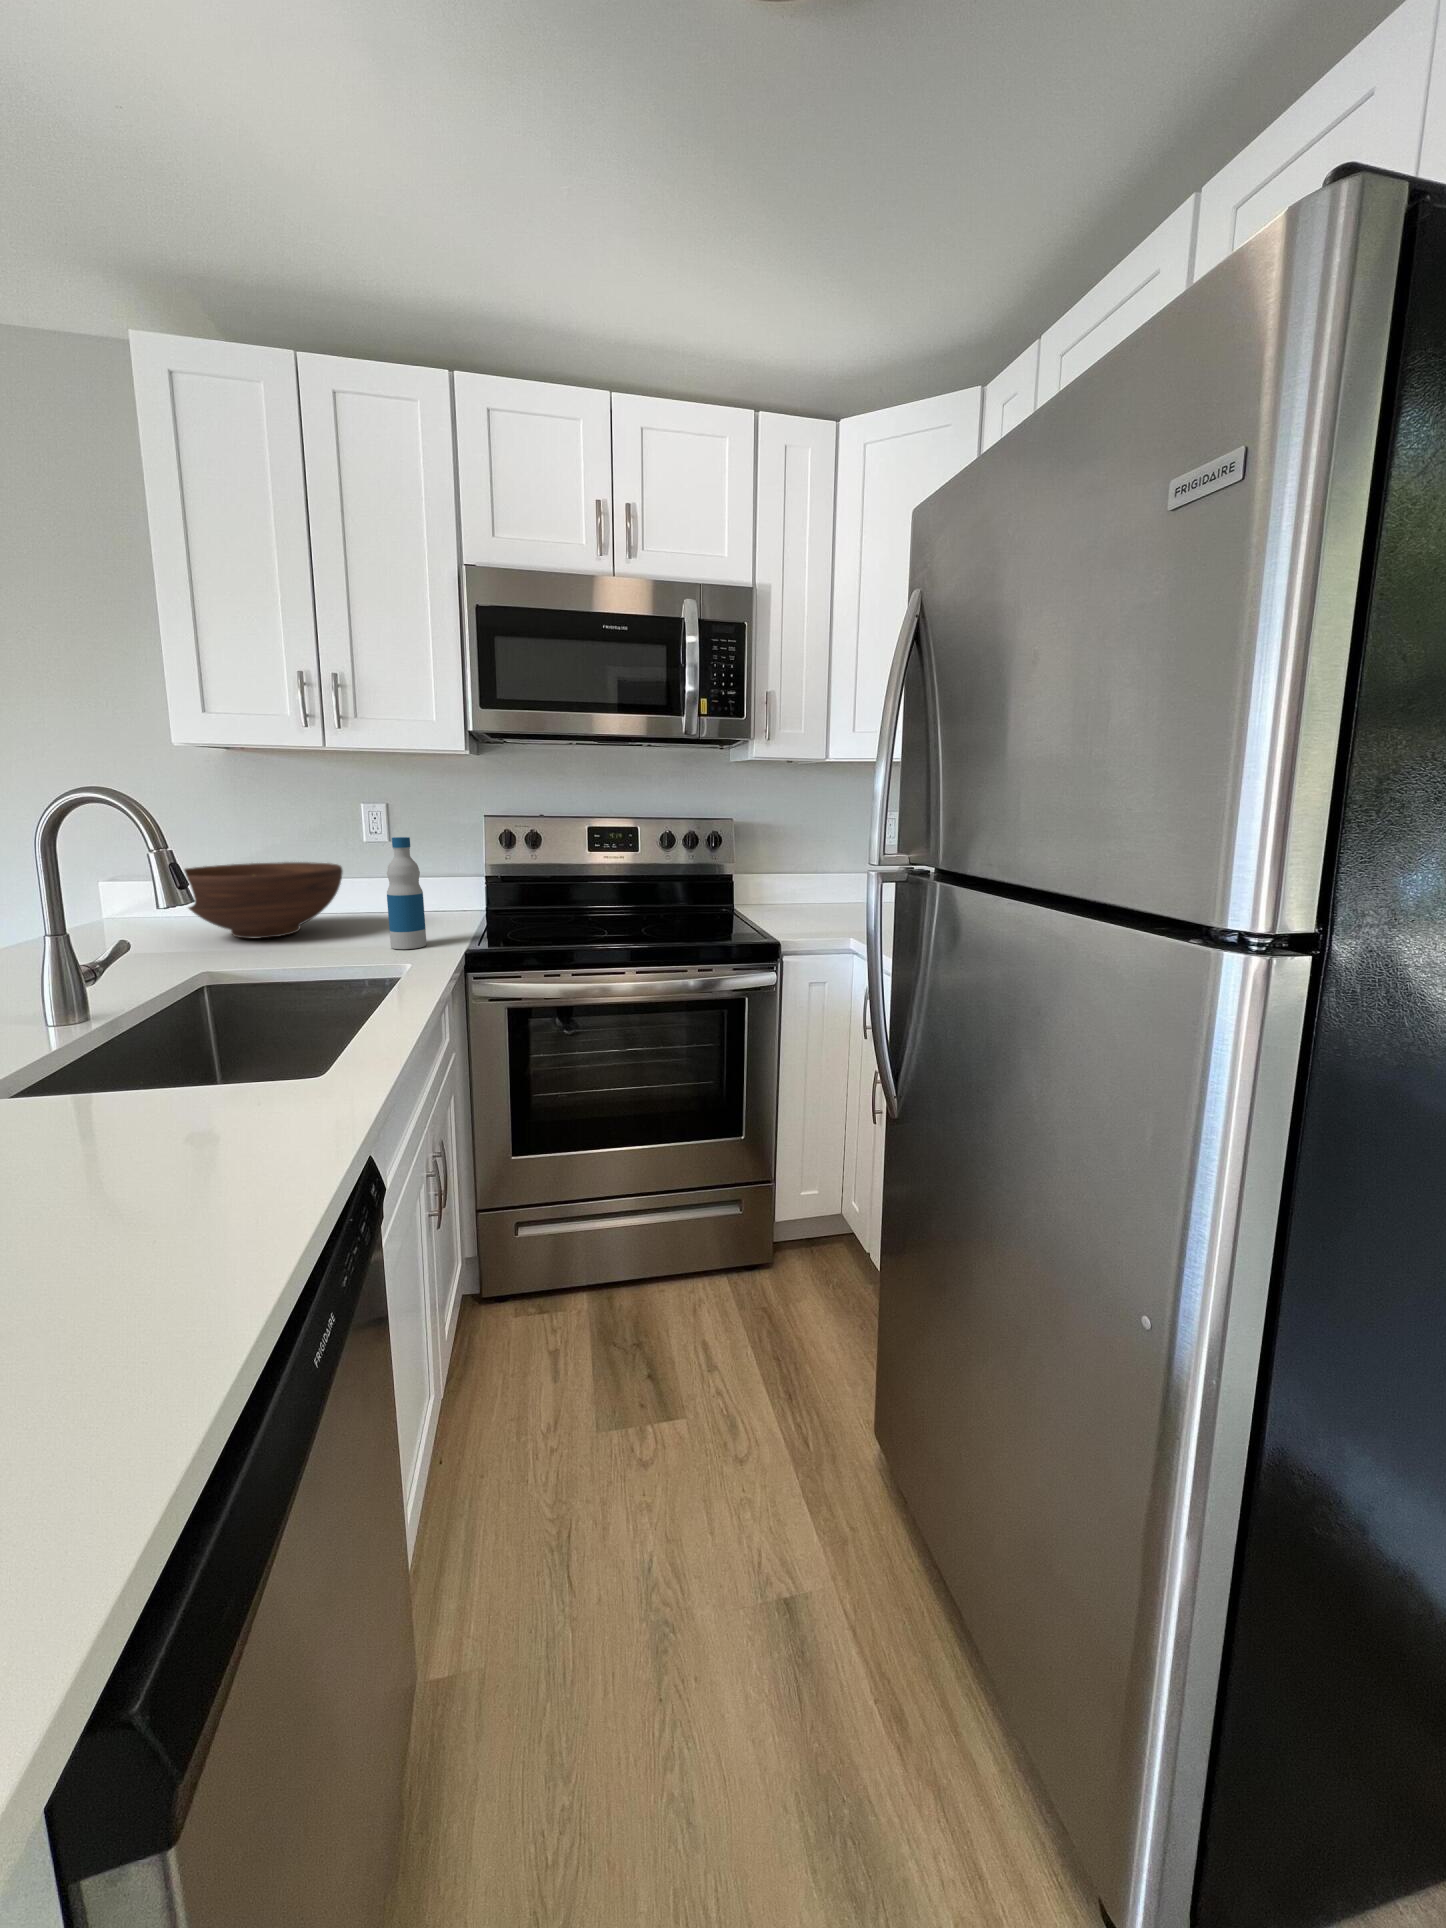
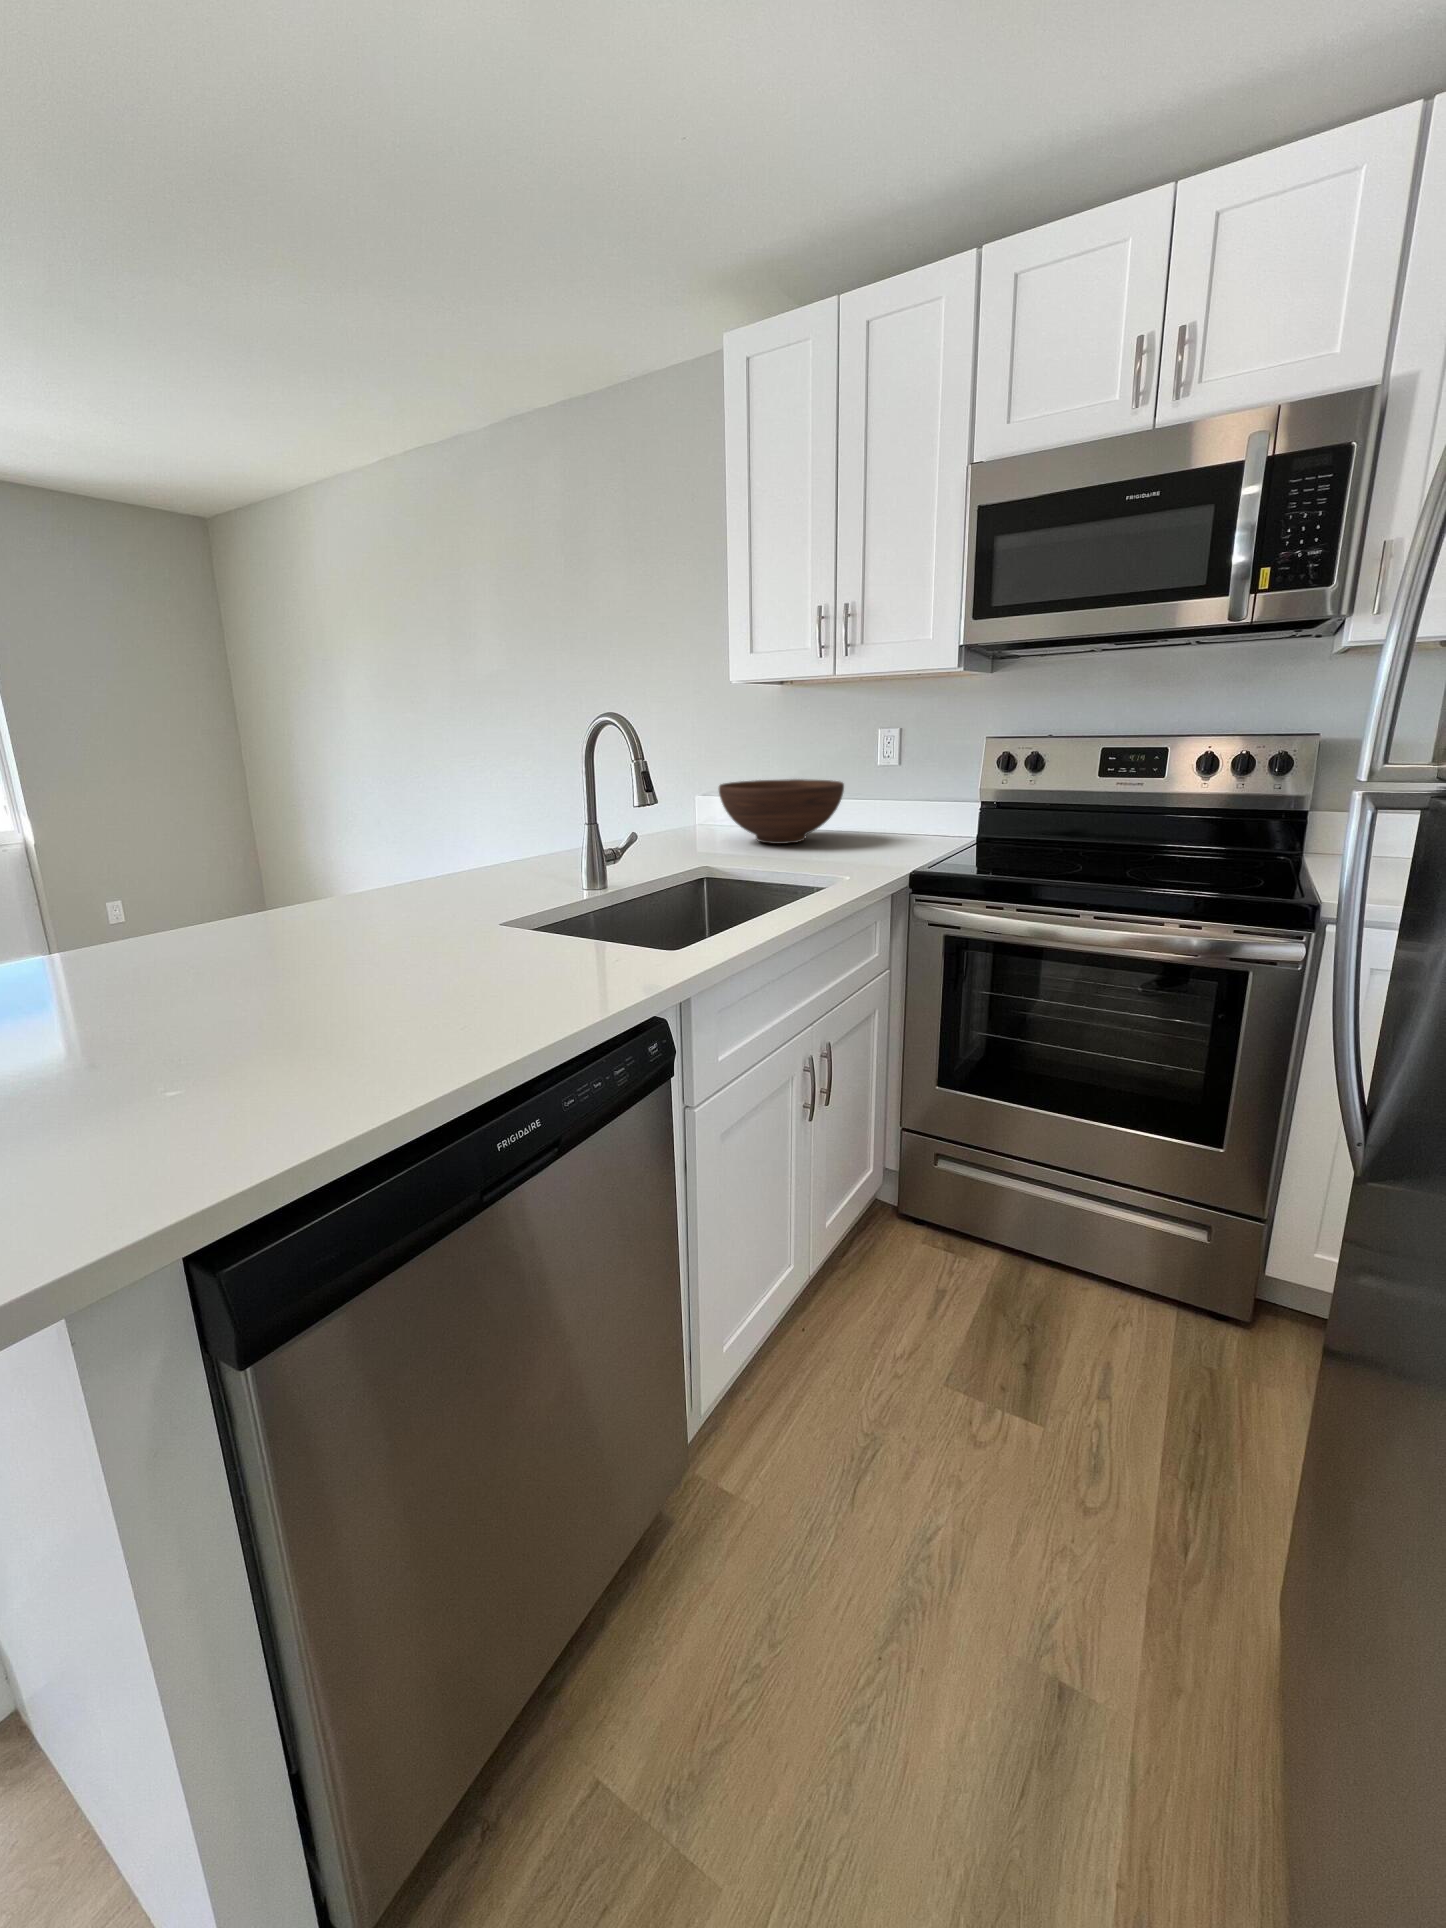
bottle: present [387,837,427,949] -> none [859,756,892,864]

